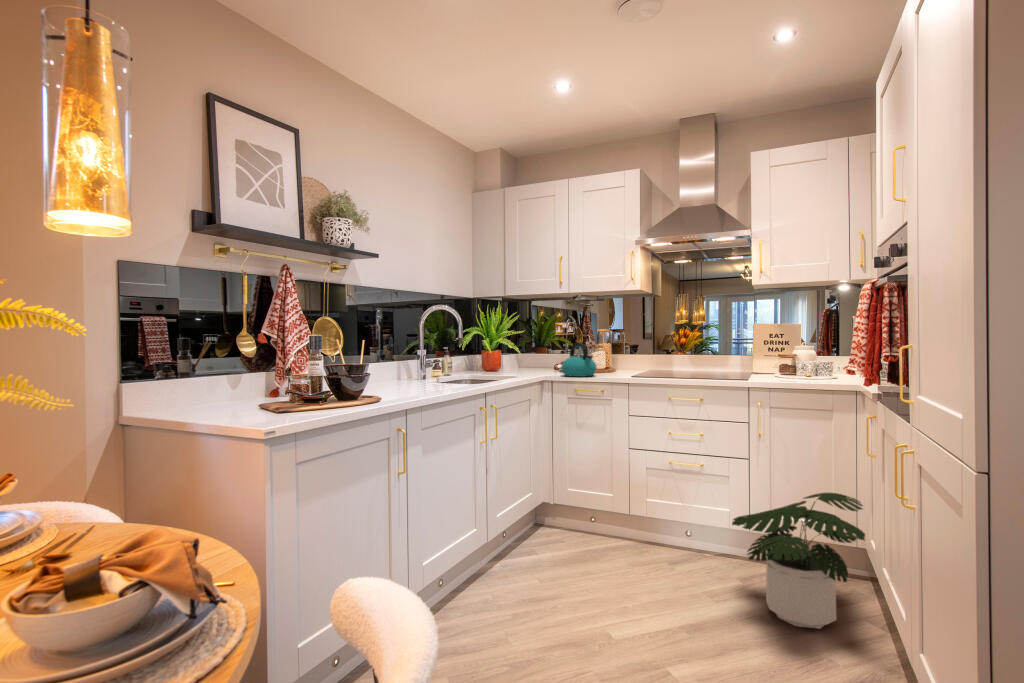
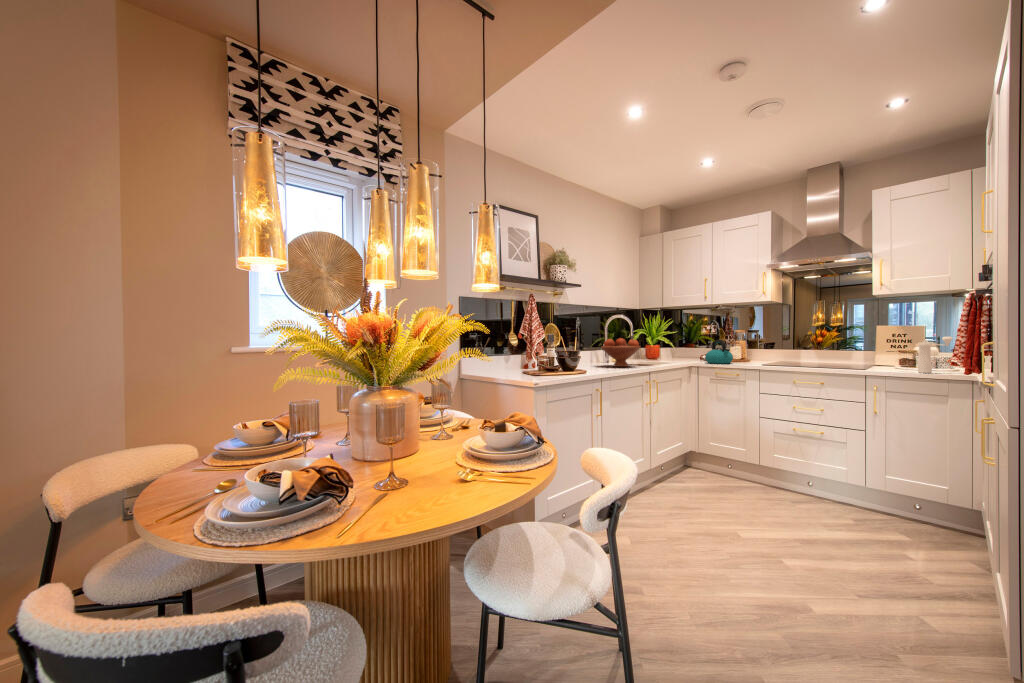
pepper mill: none [803,338,836,383] -> present [918,337,953,373]
fruit bowl: none [410,341,471,387] -> present [601,338,640,367]
potted plant: present [732,493,865,629] -> none [841,458,971,560]

